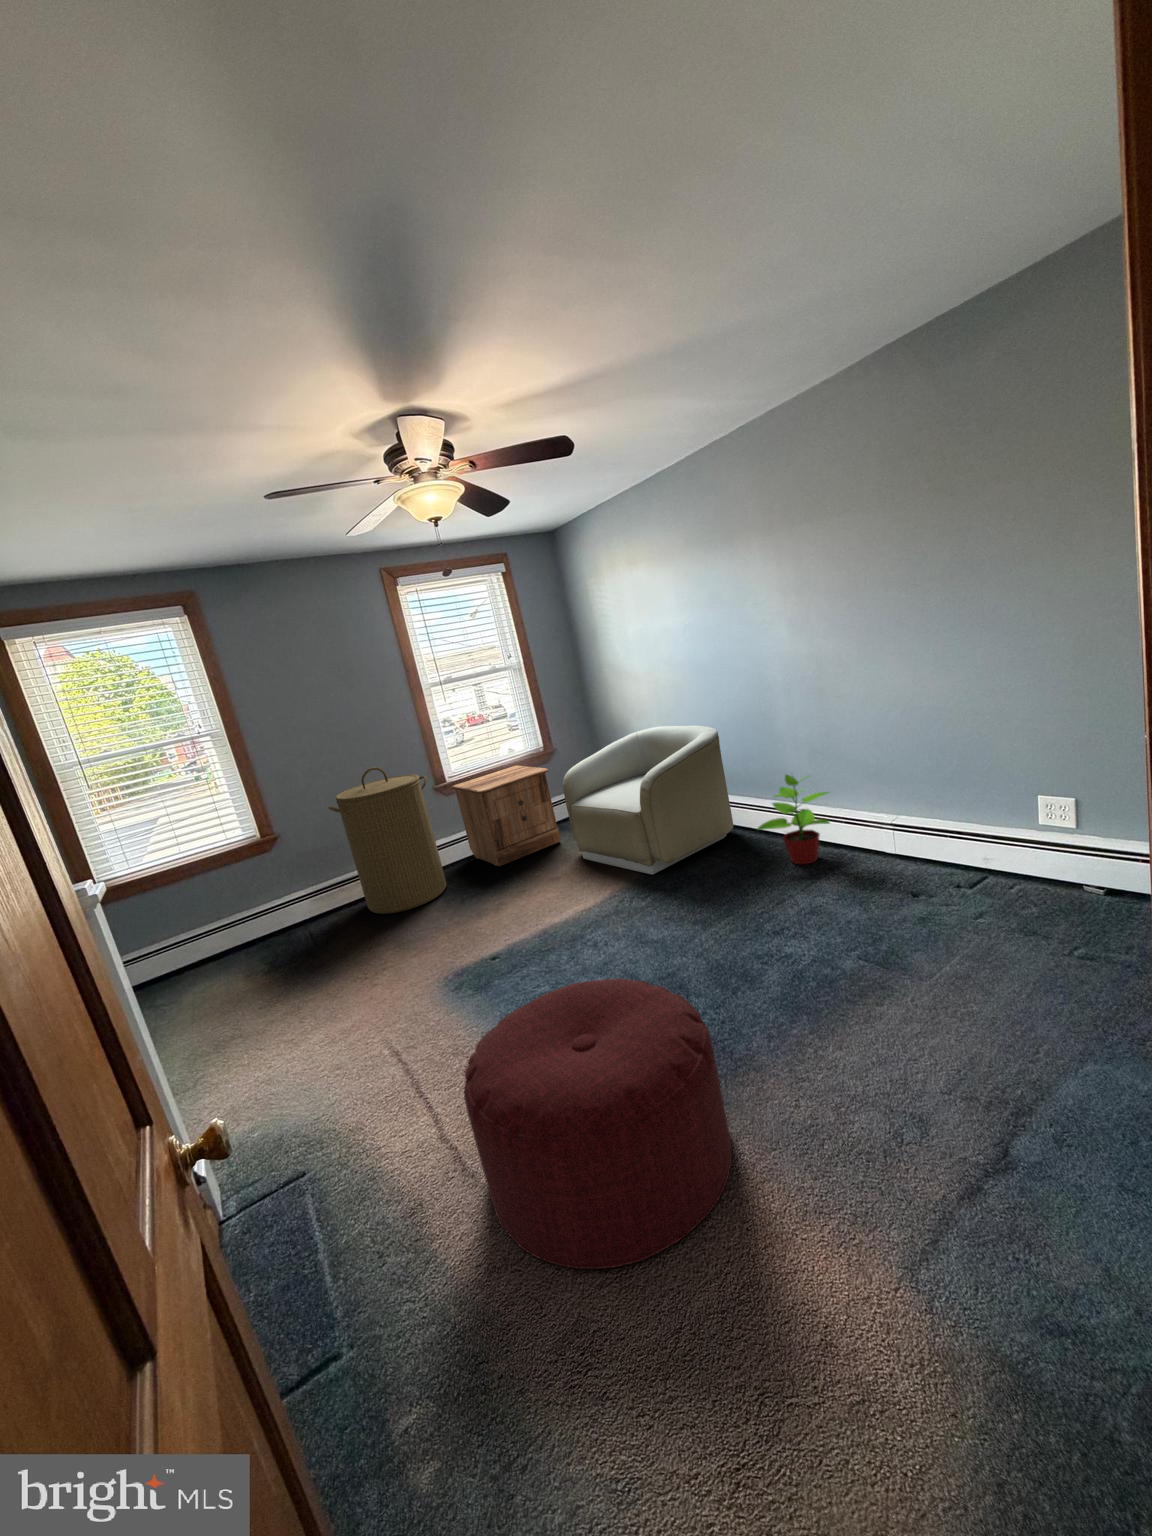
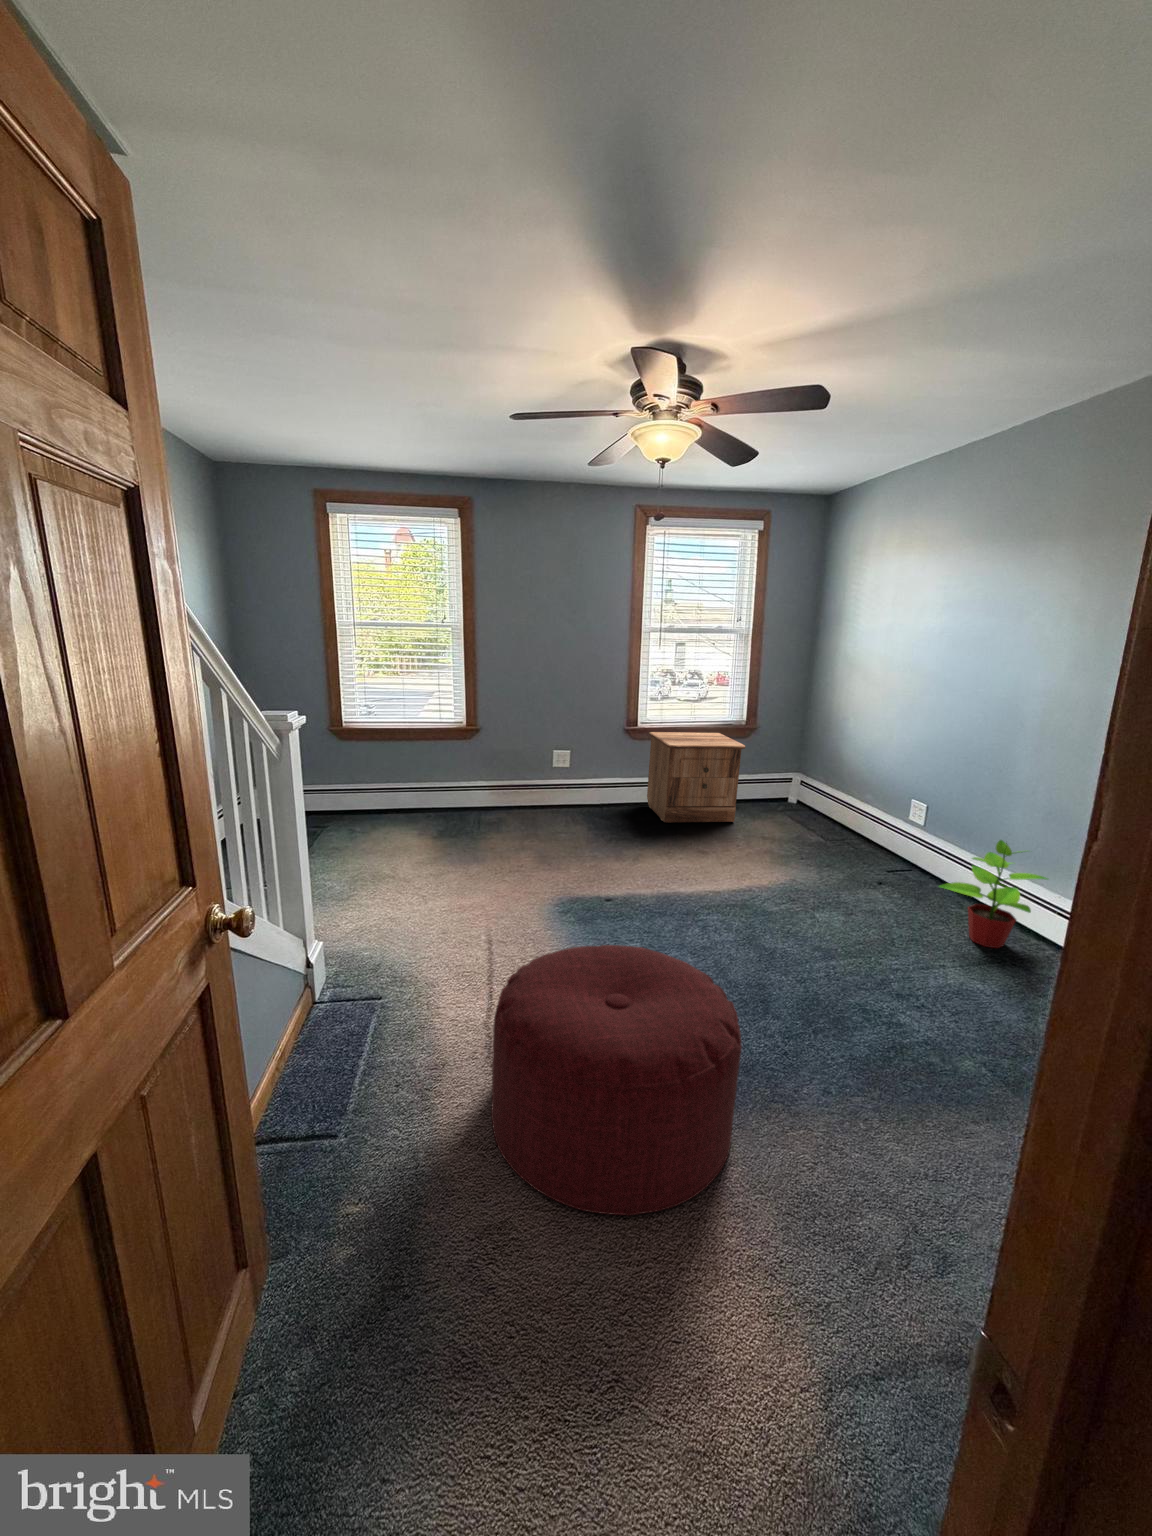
armchair: present [563,726,733,874] -> none [745,738,942,888]
laundry hamper: present [328,767,447,914] -> none [530,691,624,829]

